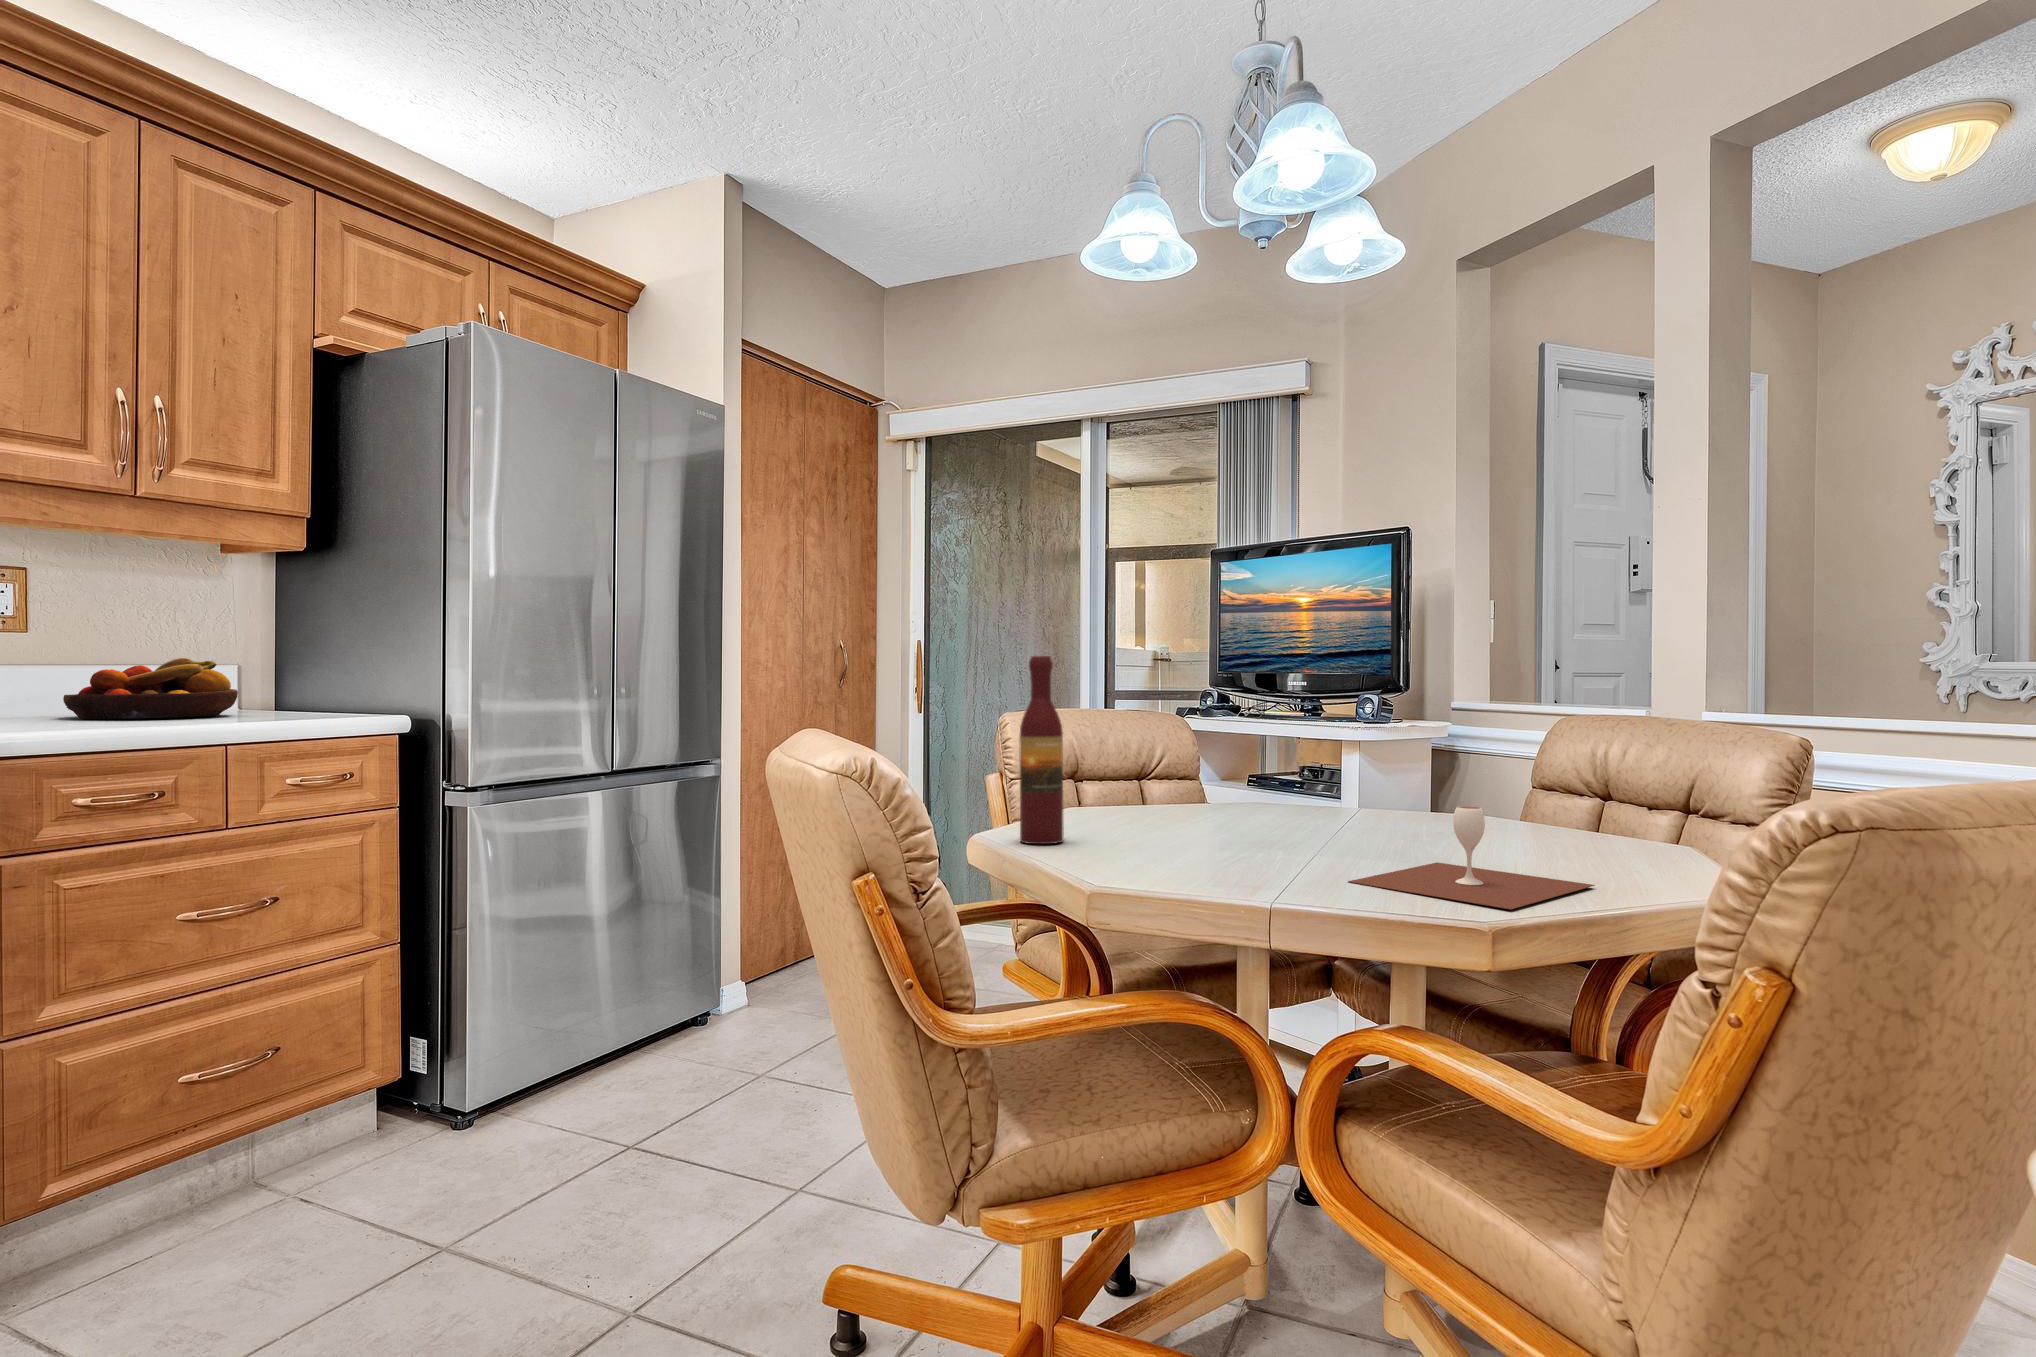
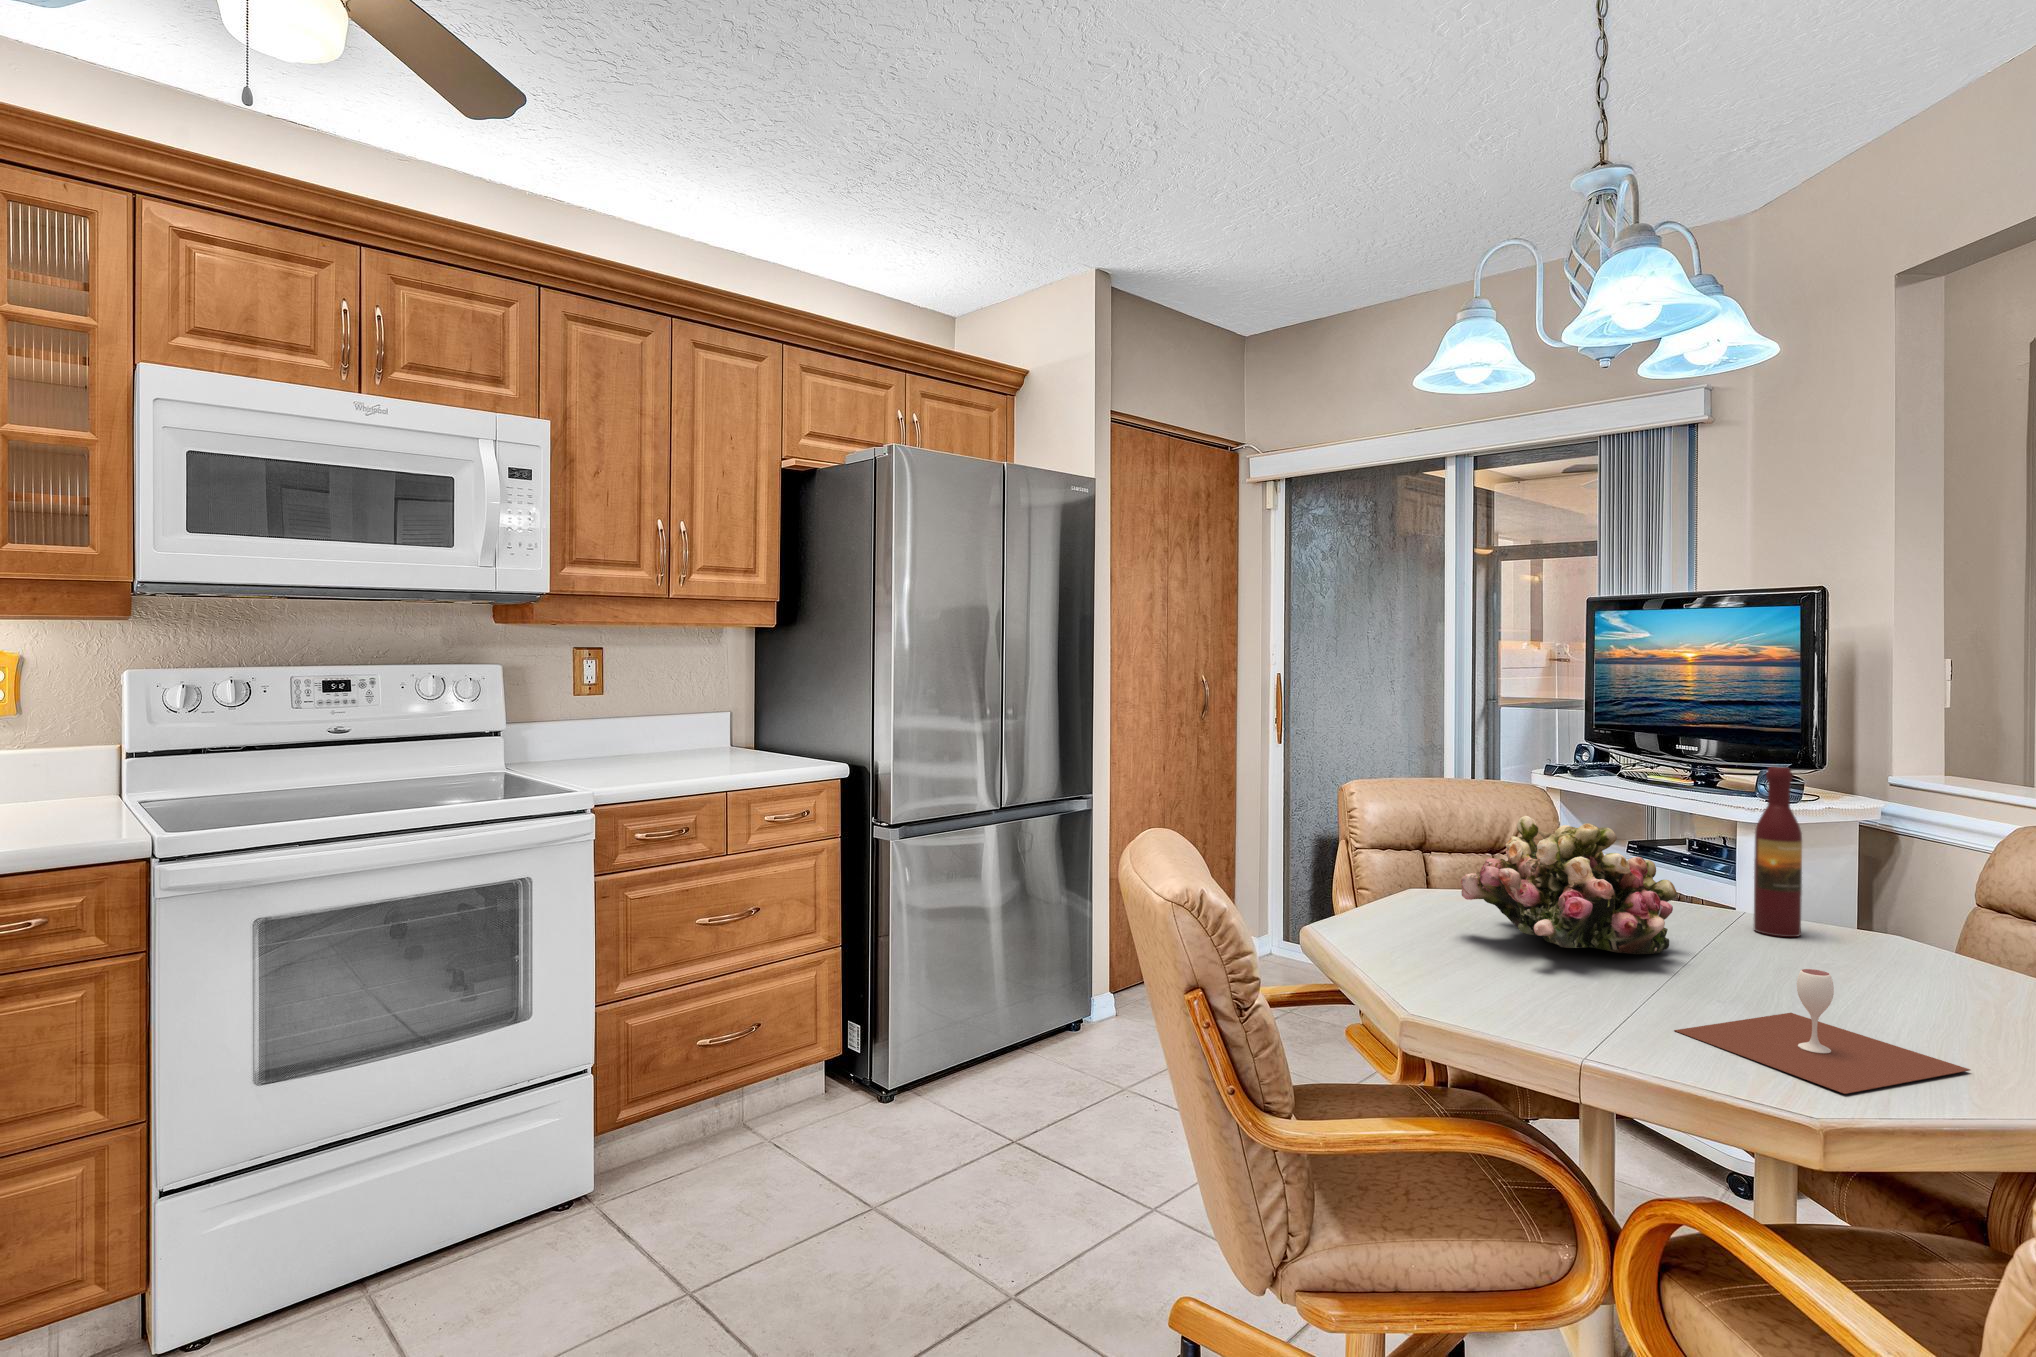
wine bottle: present [1019,656,1064,844] -> present [1754,767,1802,937]
fruit bowl: present [63,658,238,719] -> none [625,720,732,769]
flower arrangement: none [1128,707,1324,833] -> present [1461,816,1677,954]

